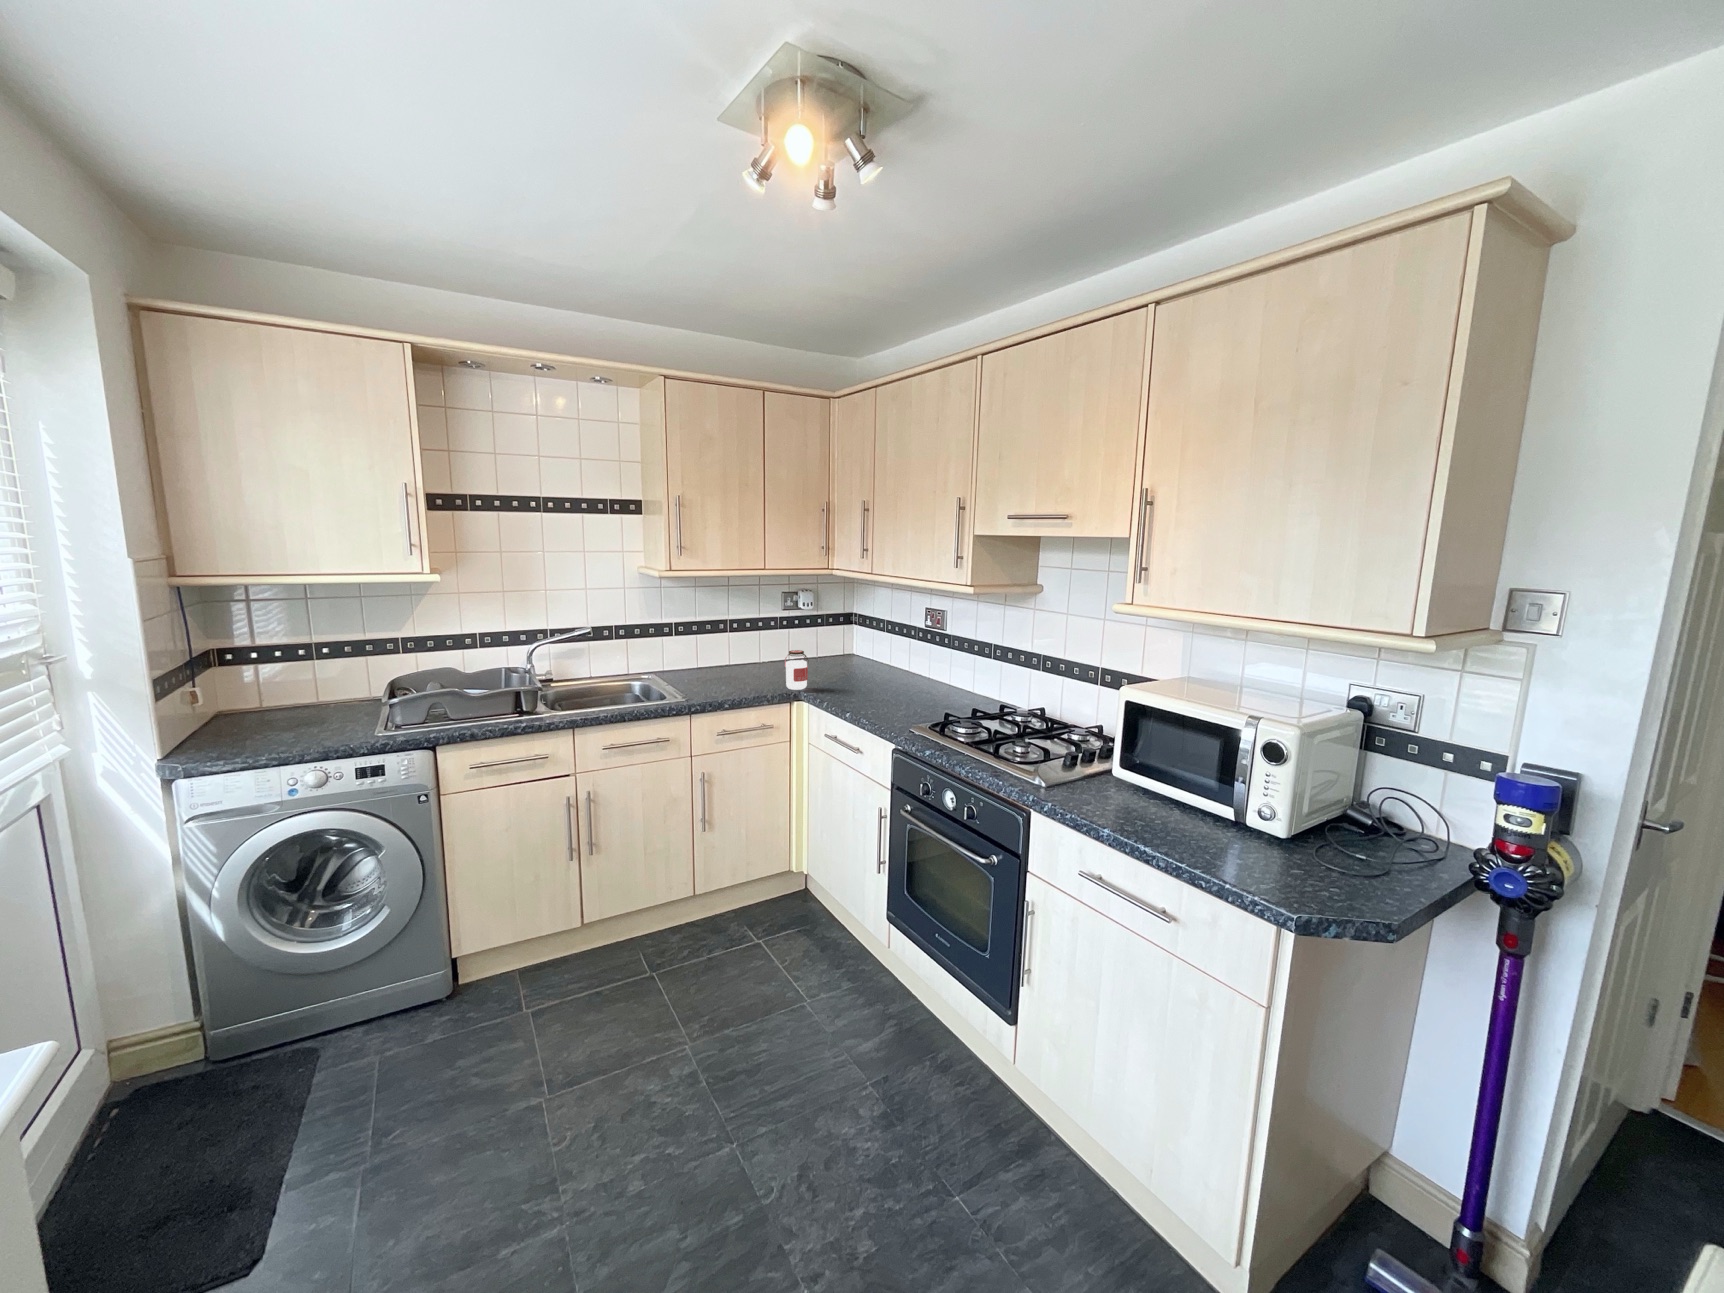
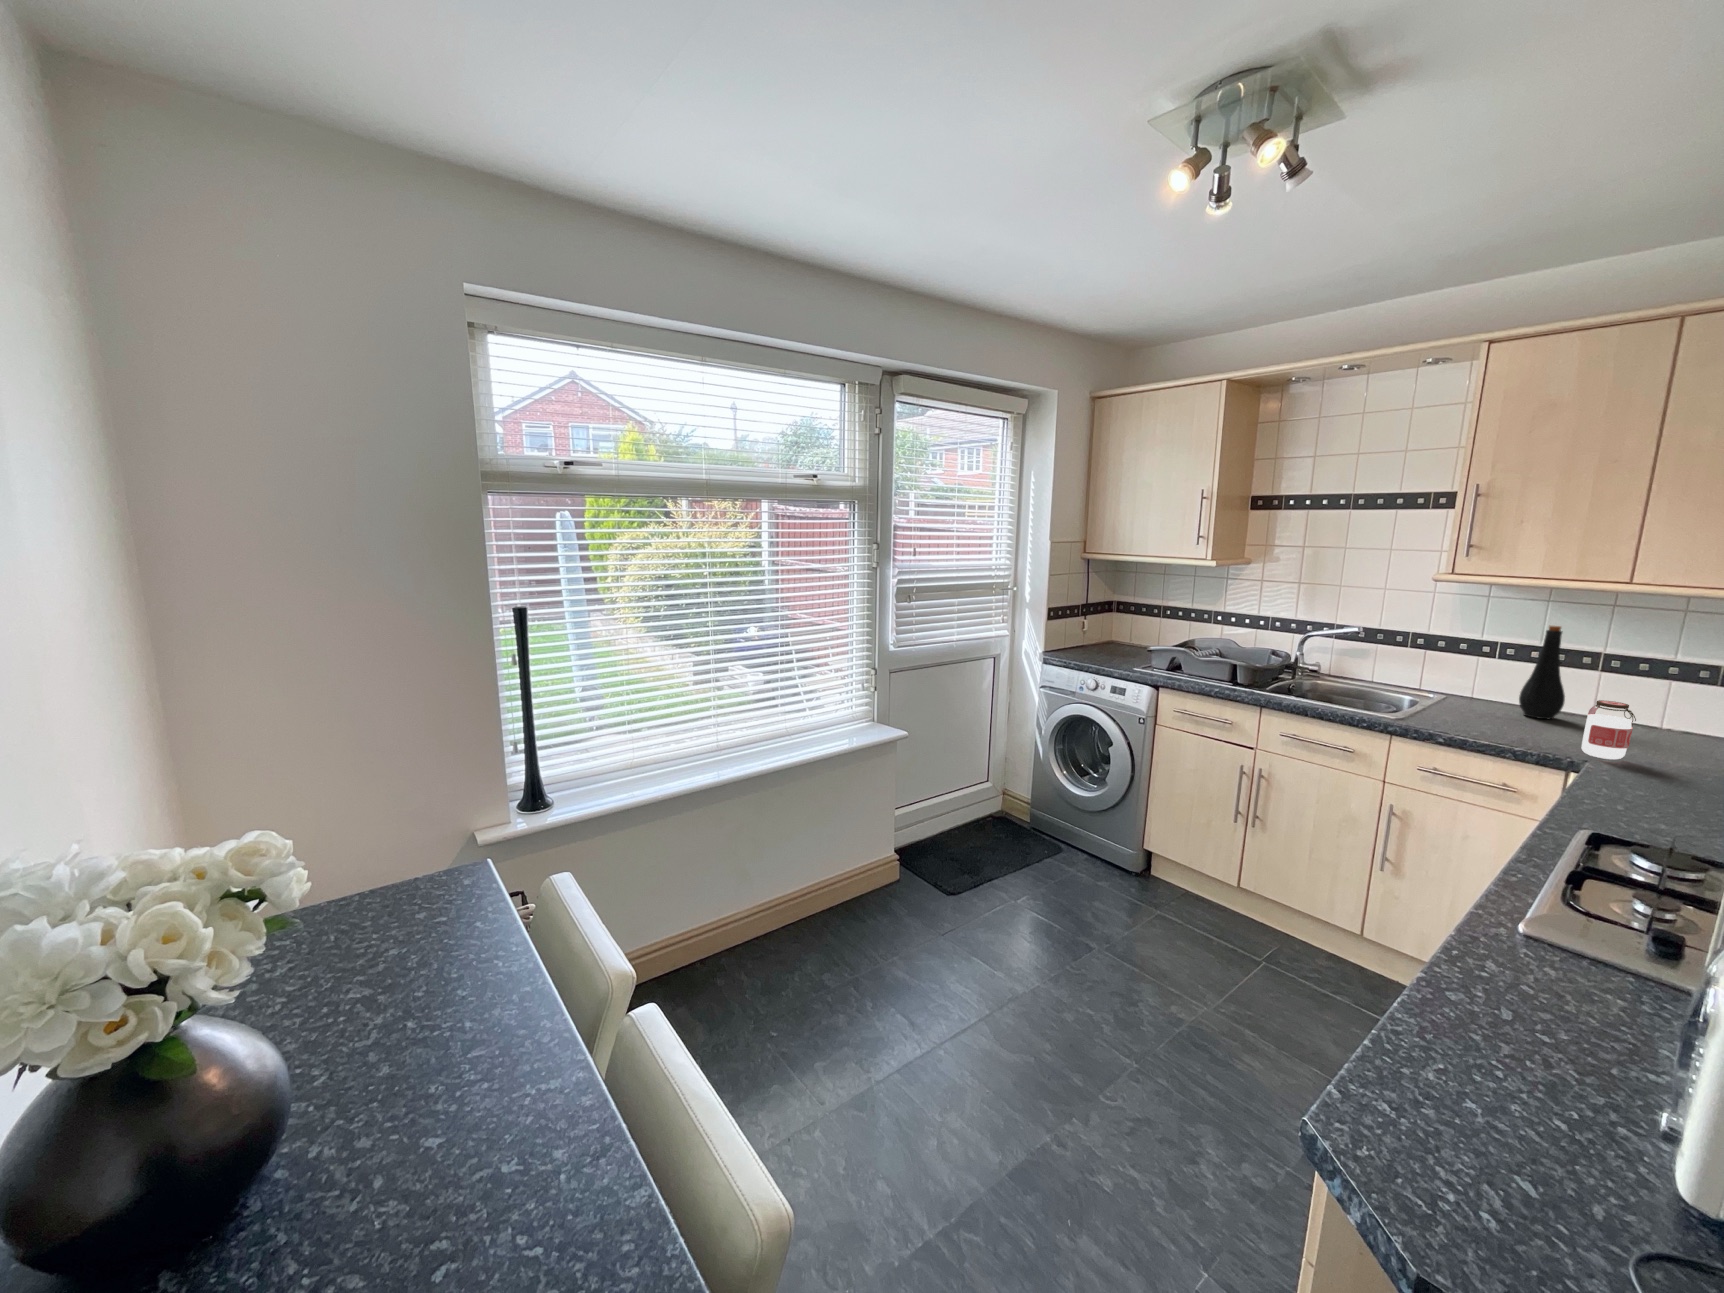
bottle: none [705,605,730,676] -> present [1519,626,1565,719]

